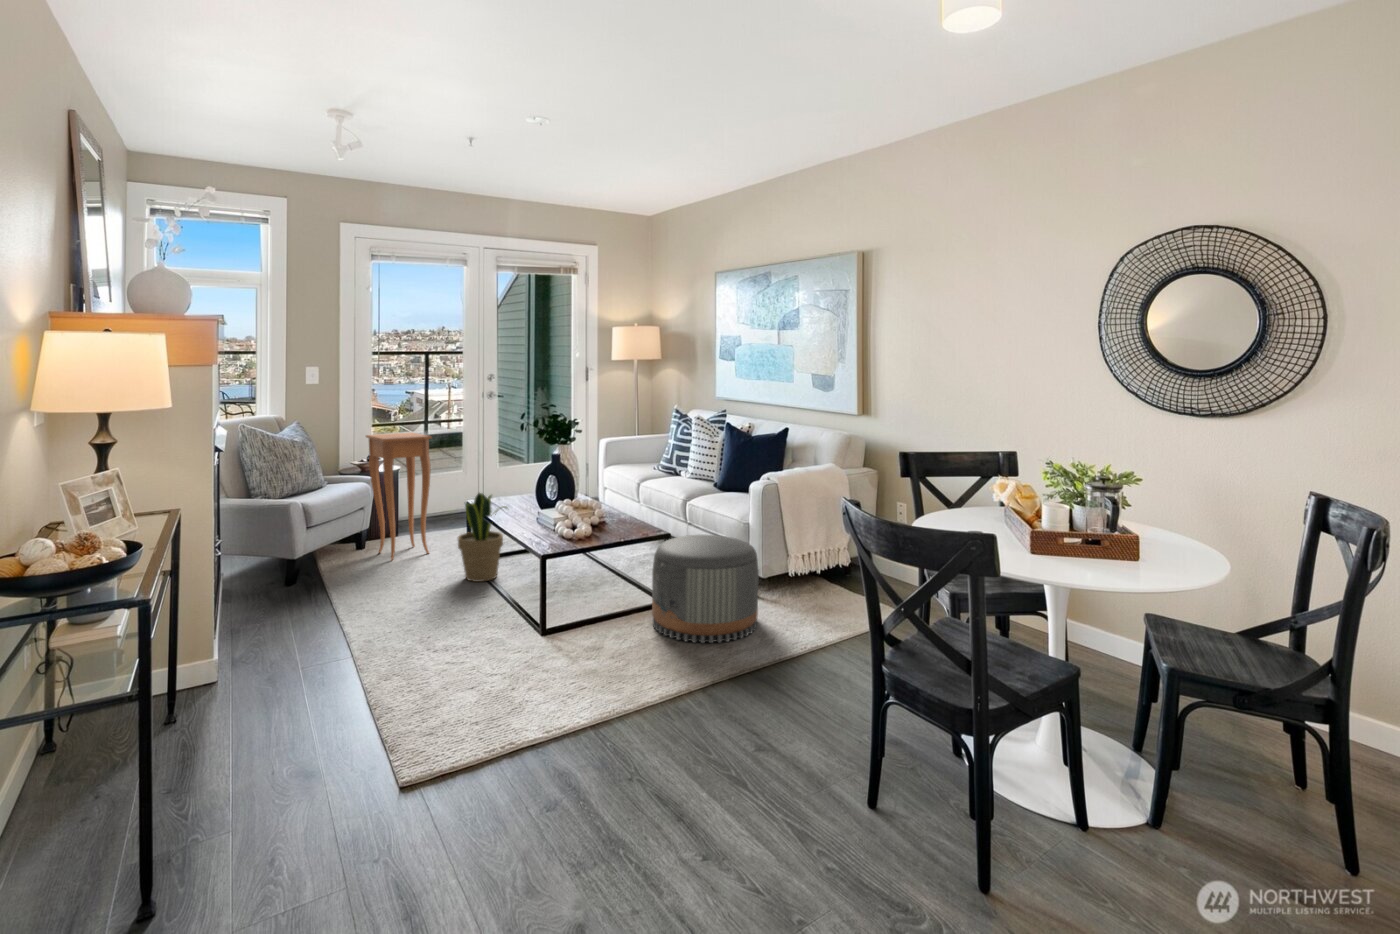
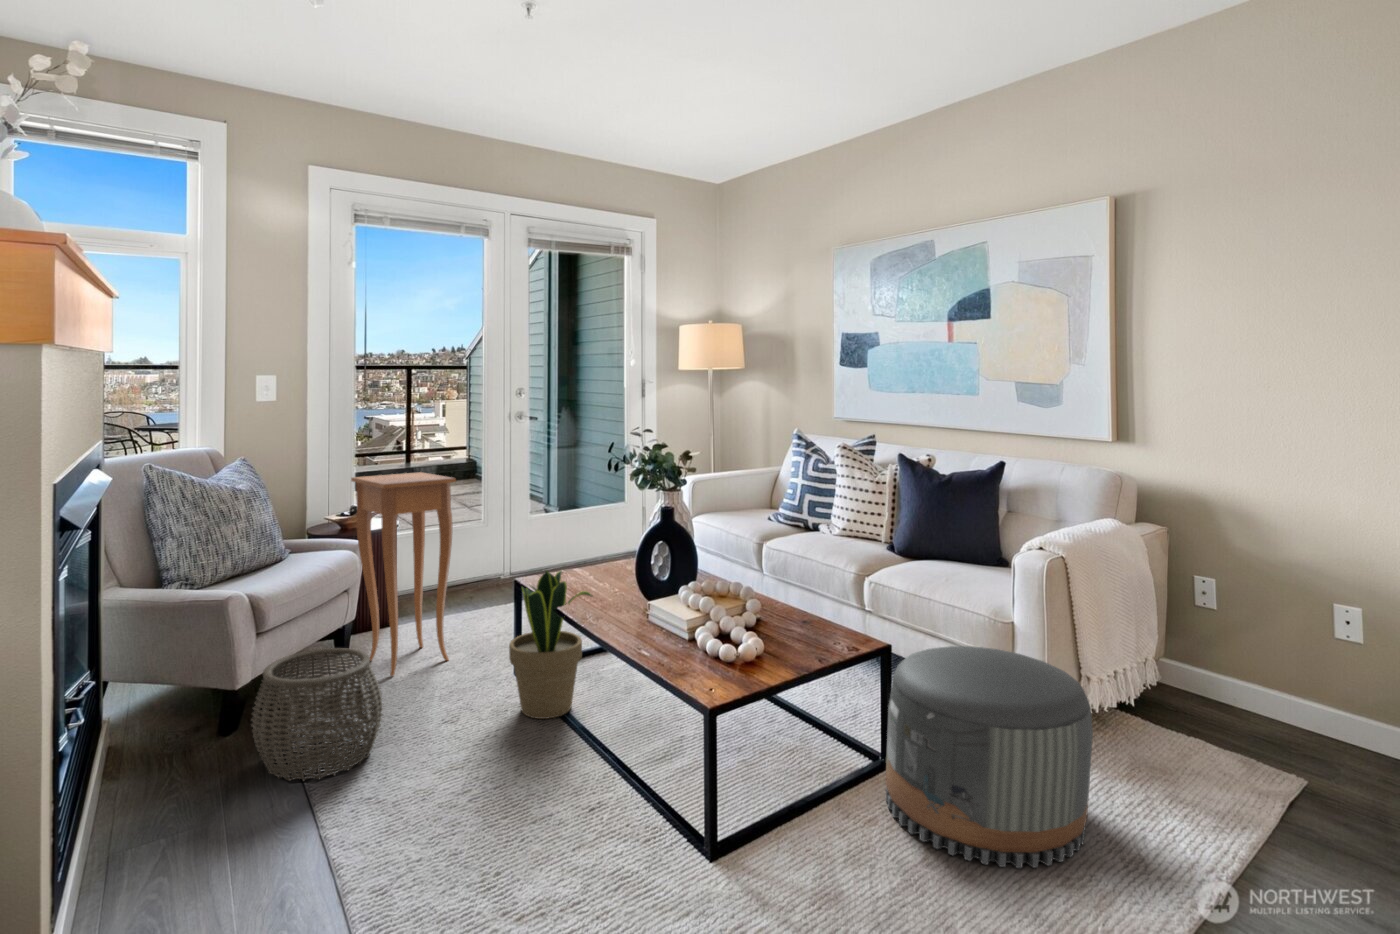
woven basket: none [303,534,379,604] -> present [251,648,384,781]

